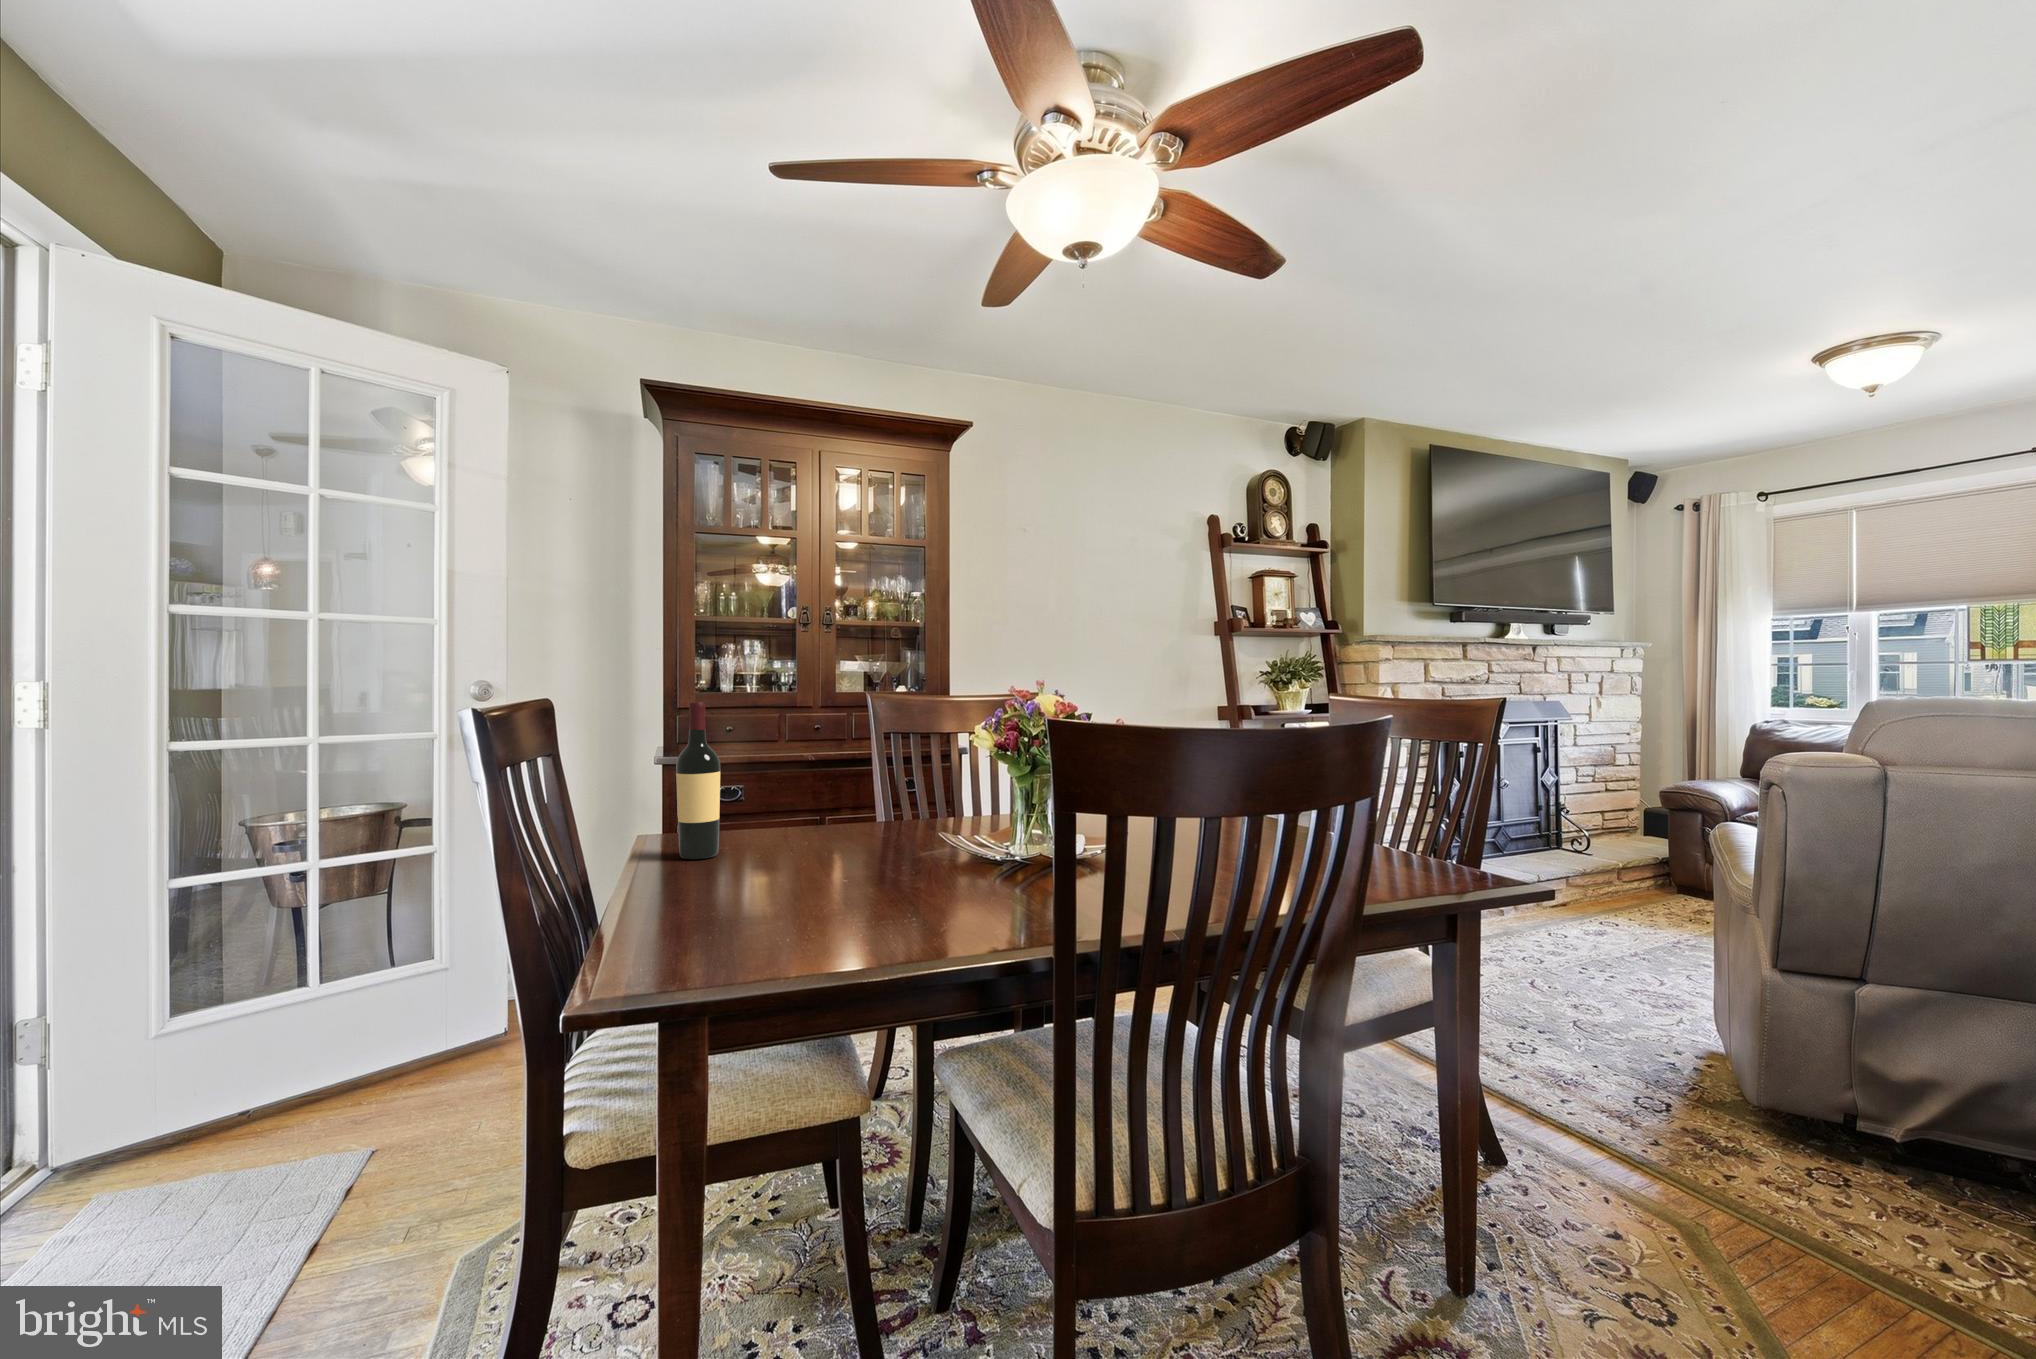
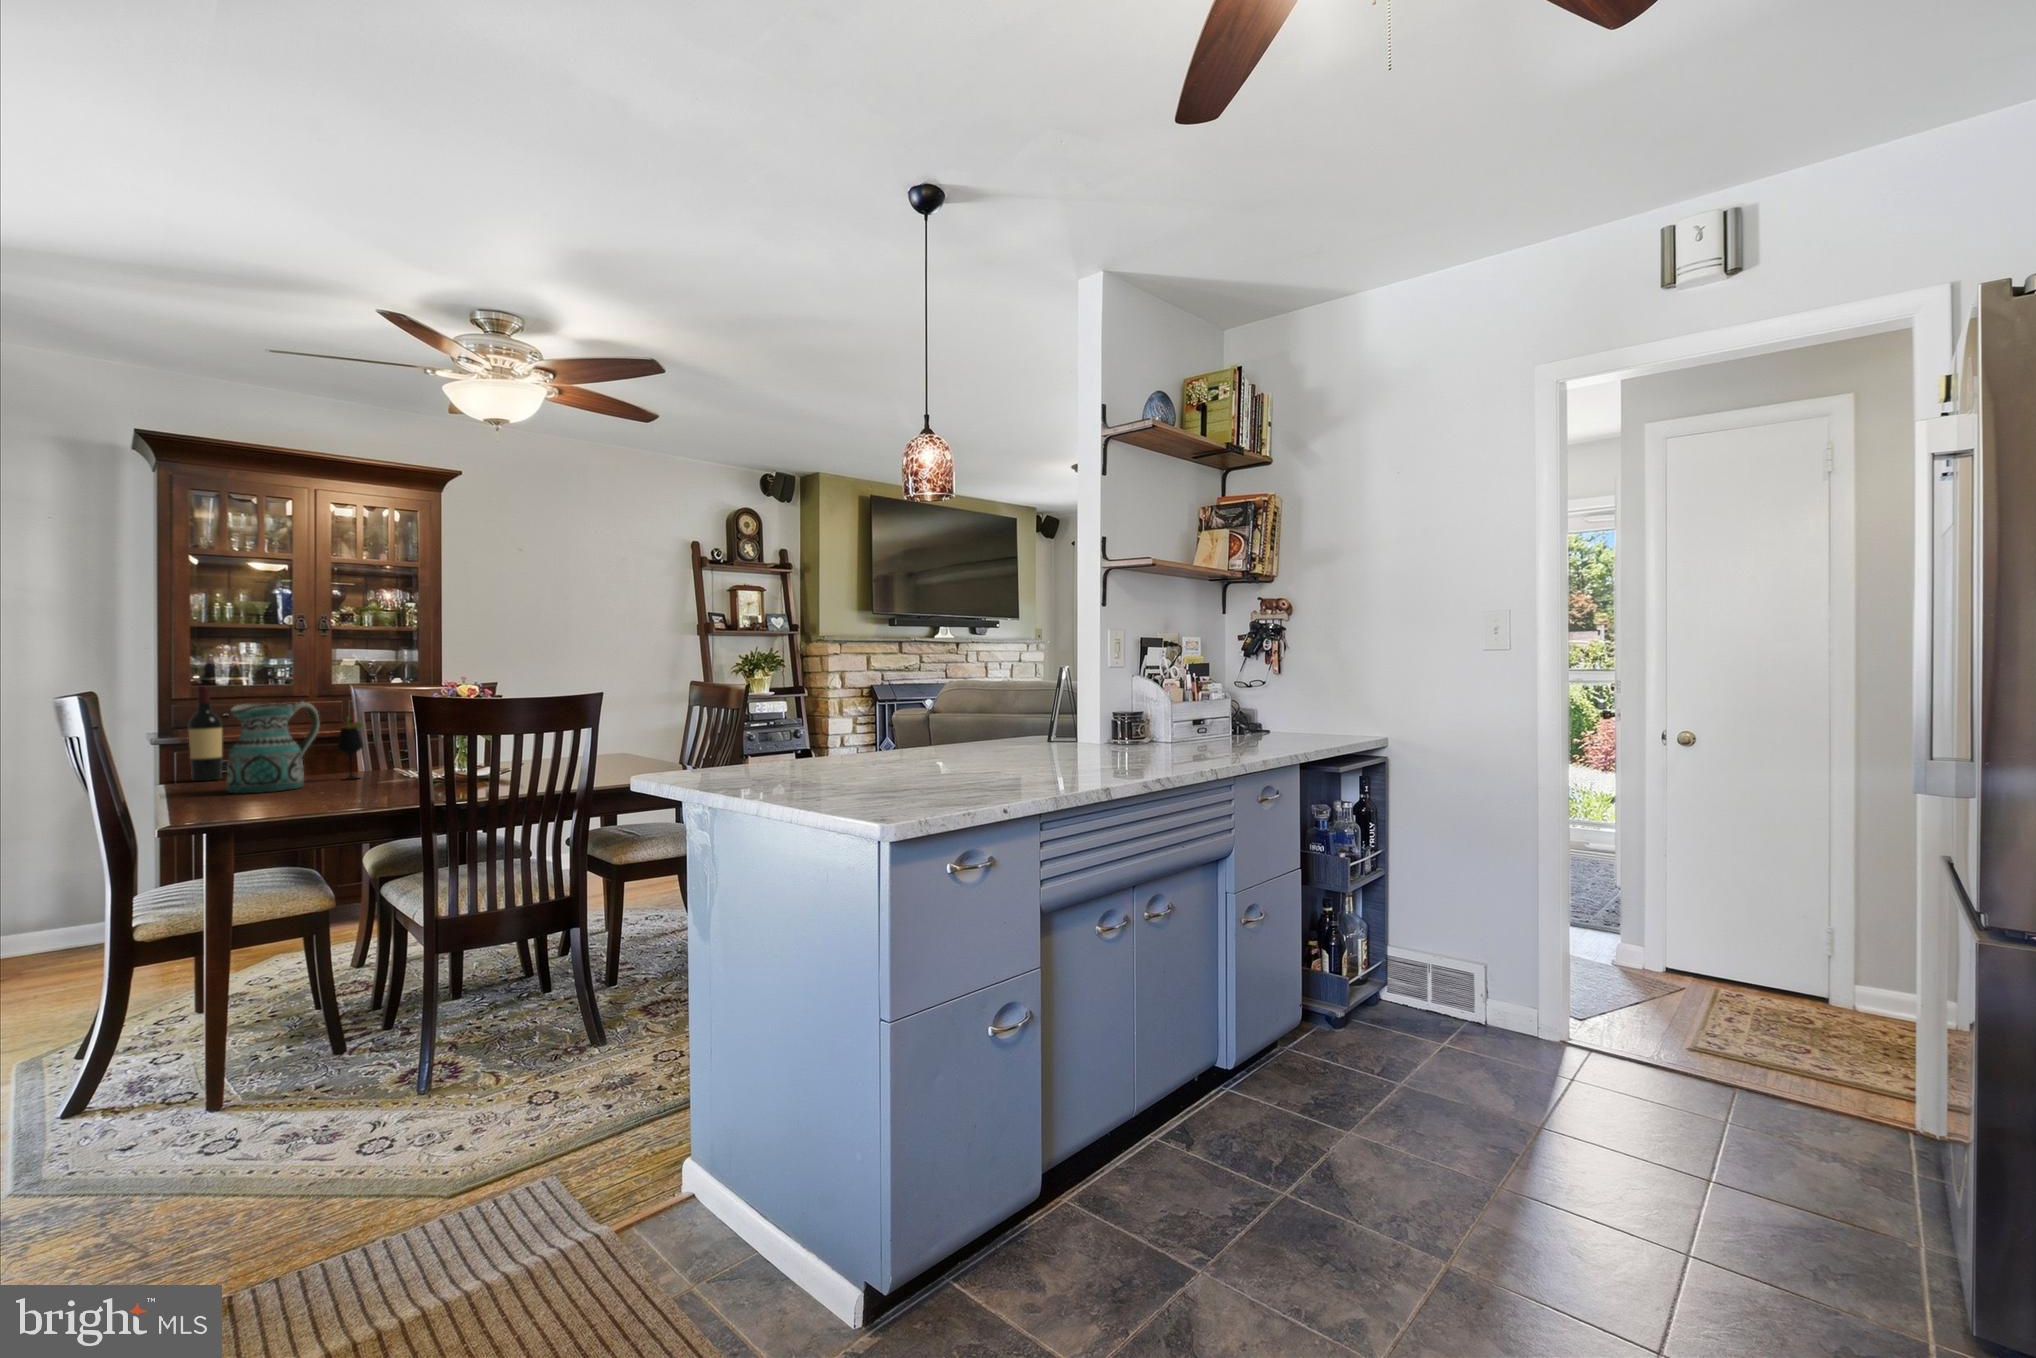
ceramic pitcher: none [720,740,867,935] -> present [227,701,320,793]
wine glass: none [887,766,930,885] -> present [337,721,363,780]

